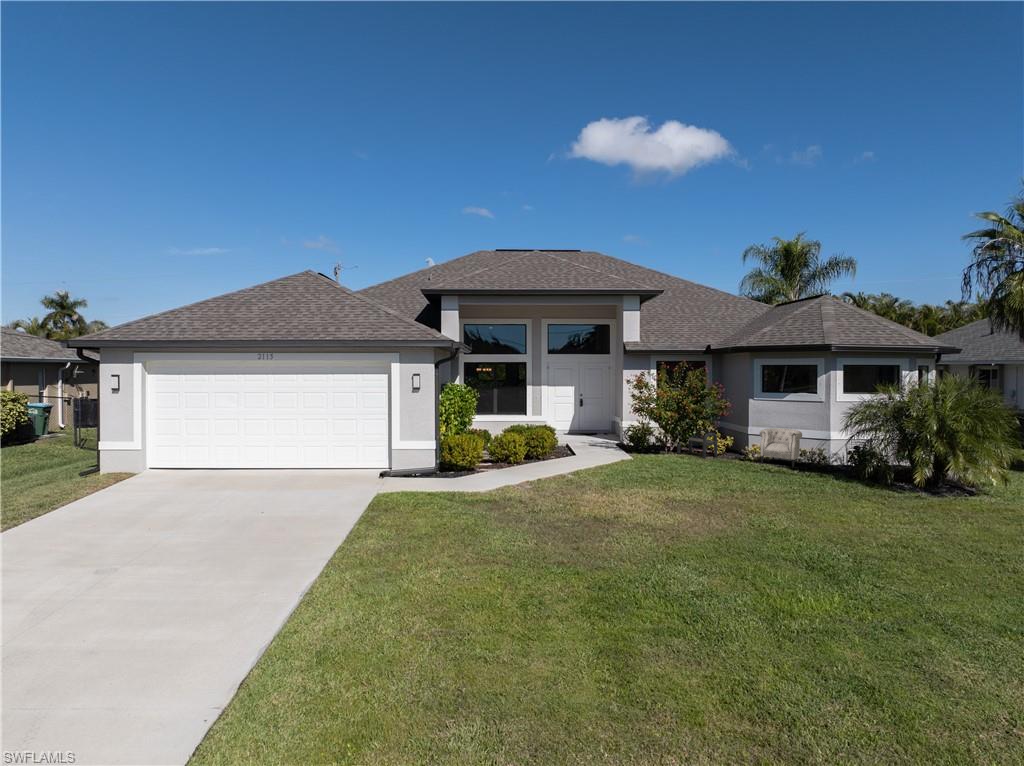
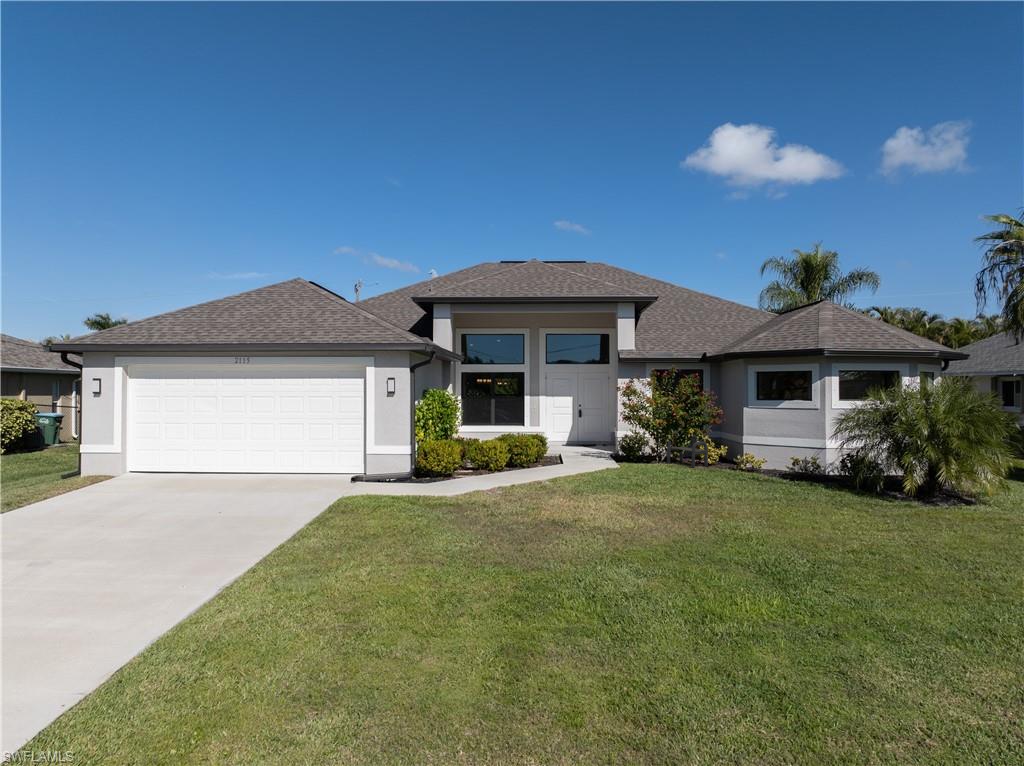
chair: present [760,428,802,467] -> none [750,437,795,476]

